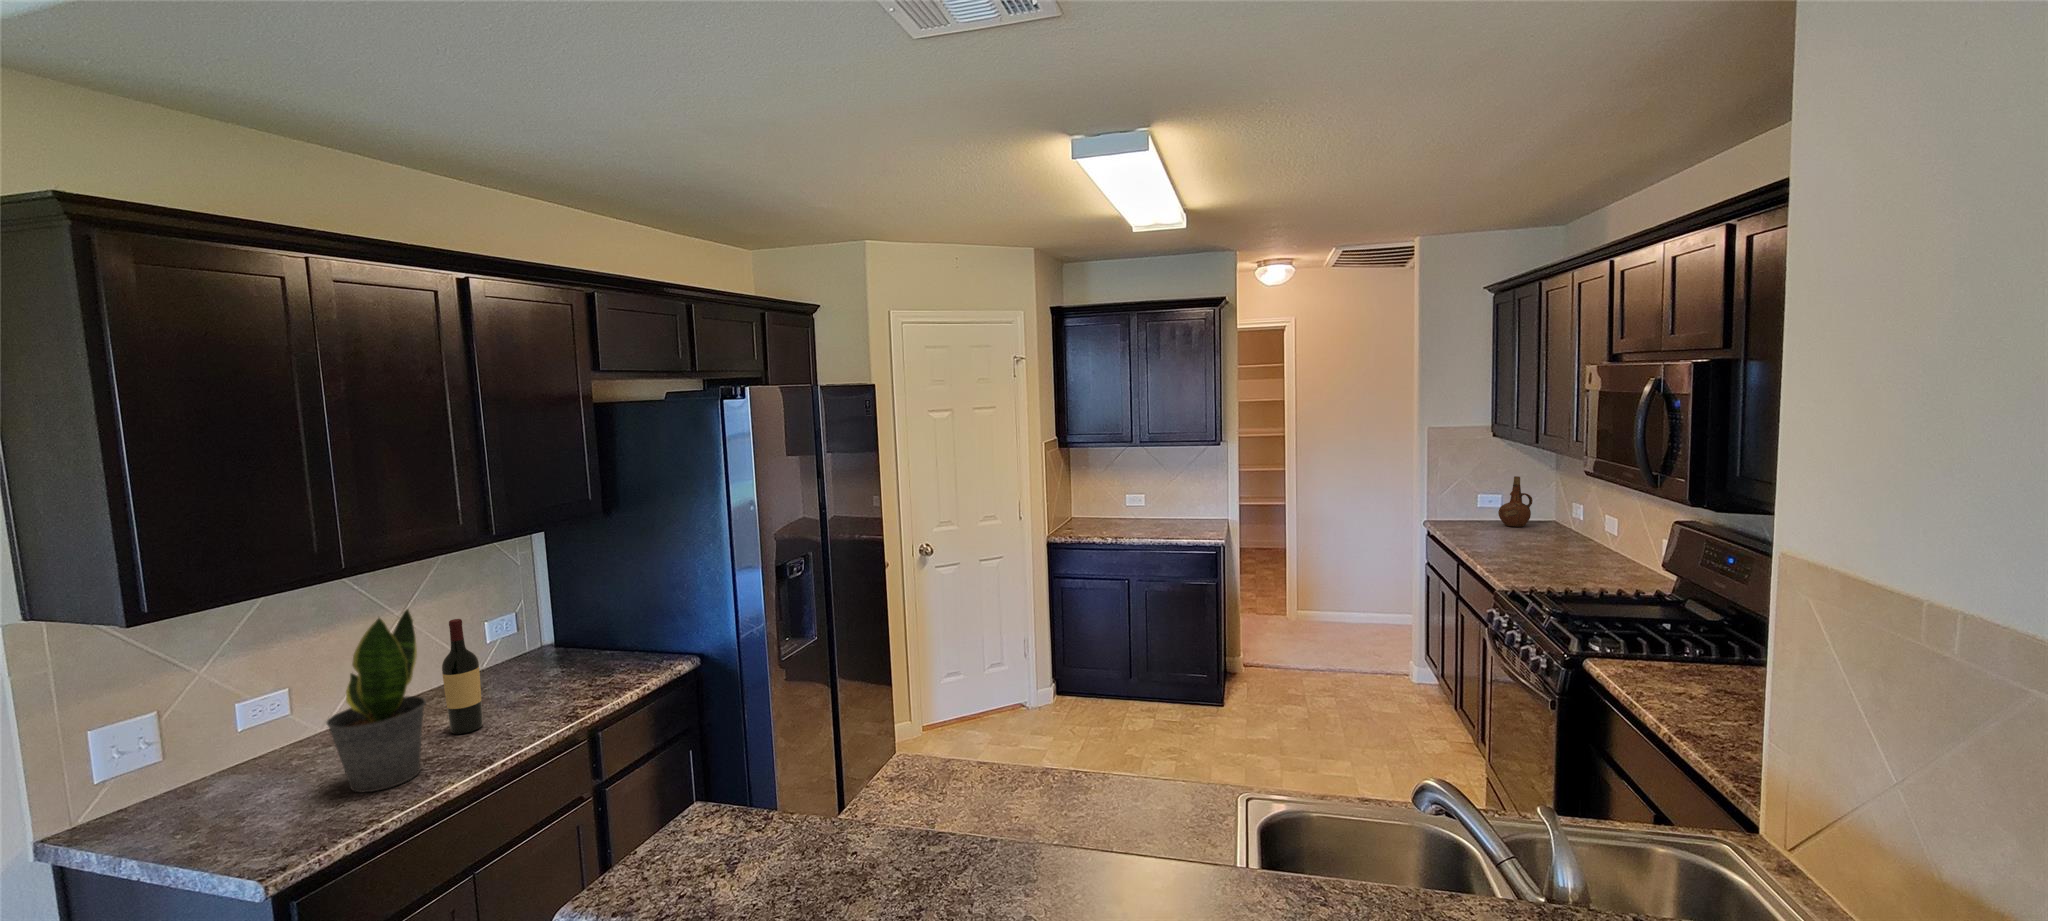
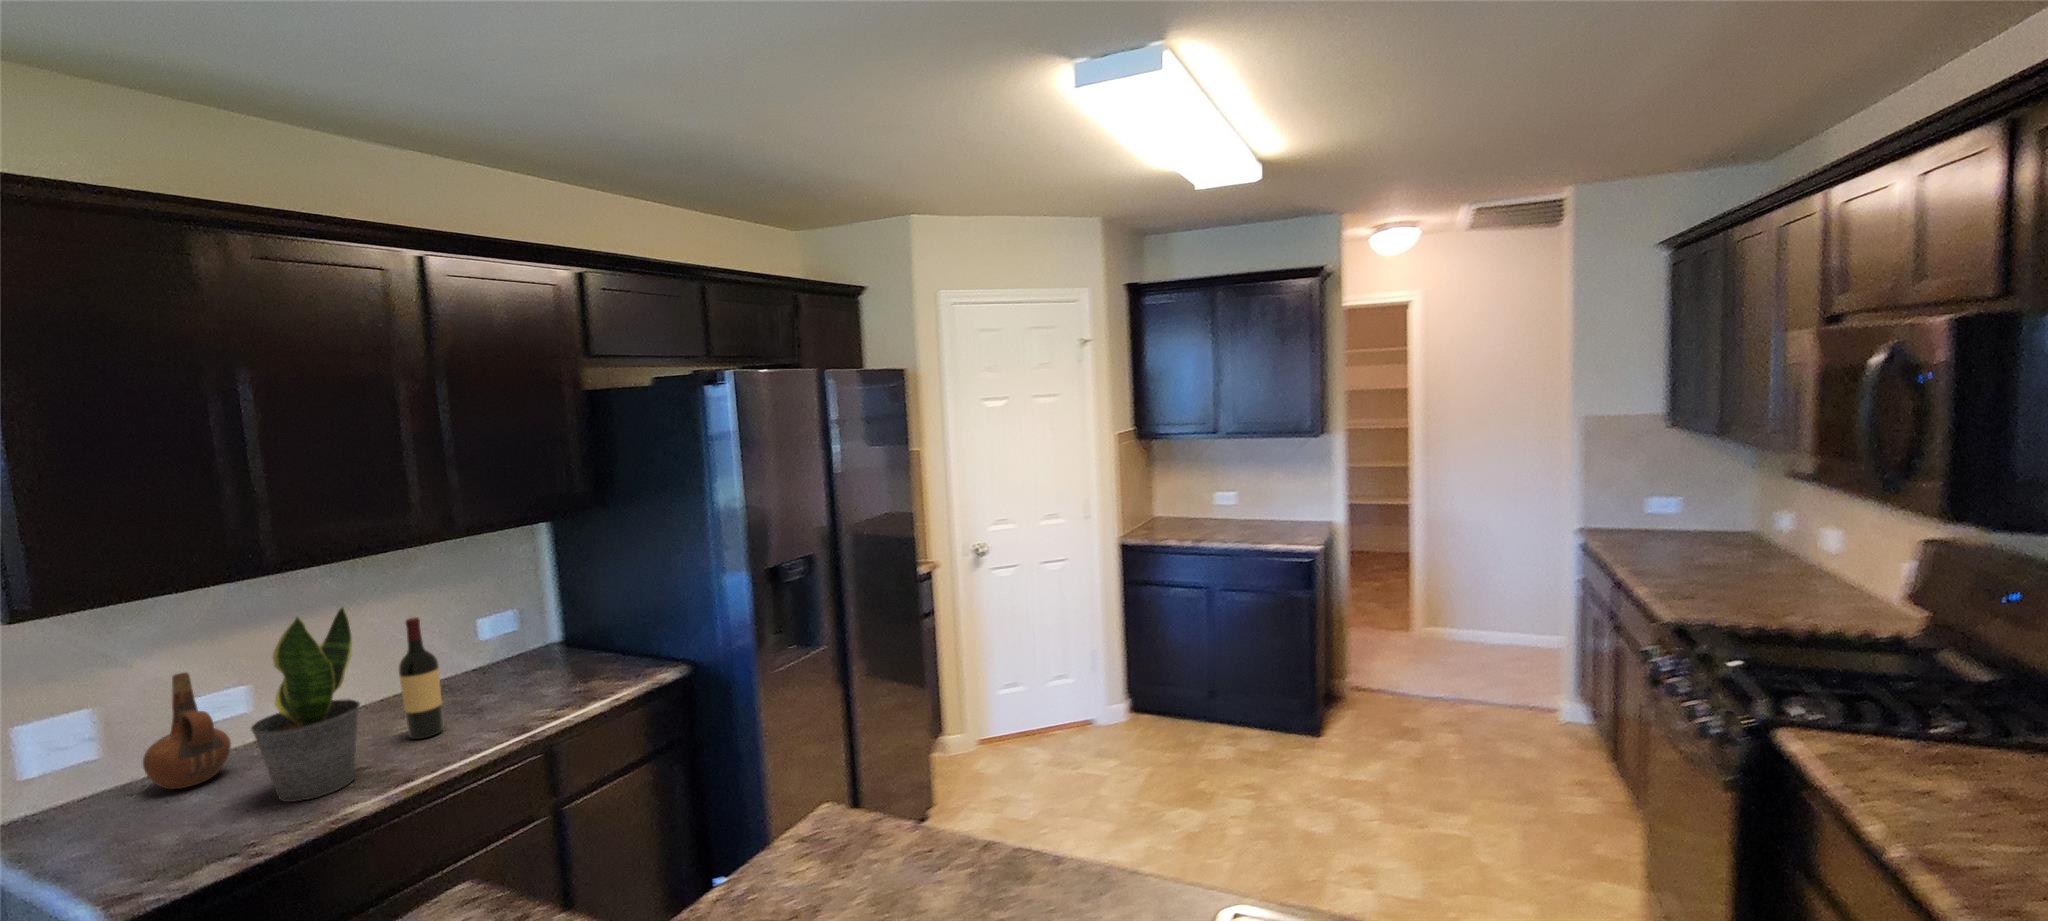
ceramic pitcher: present [1498,476,1533,527] -> present [143,673,231,789]

